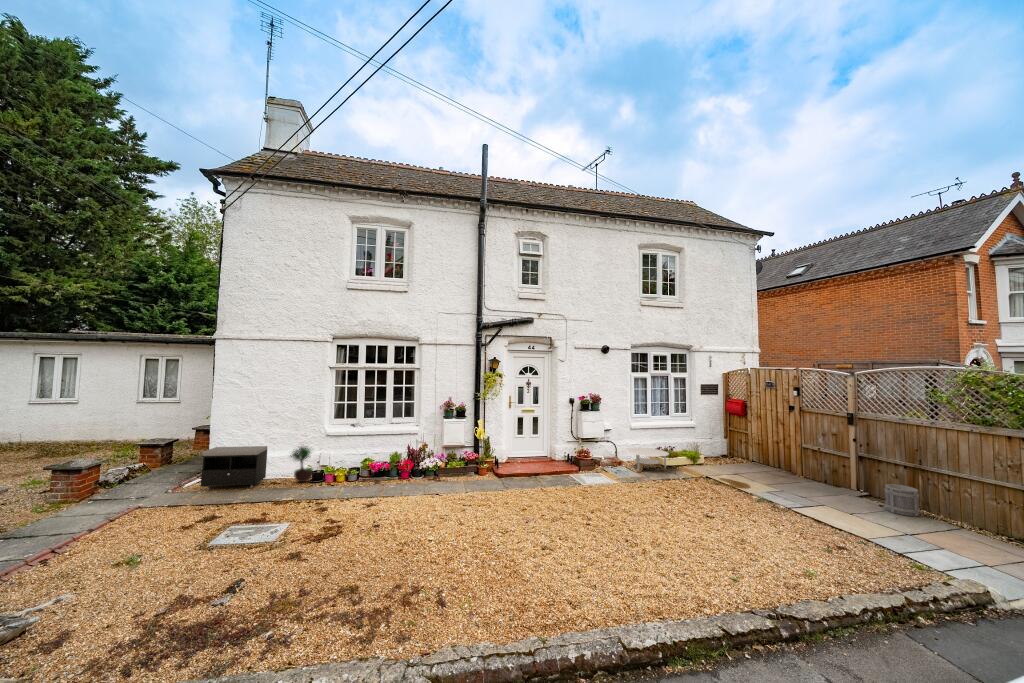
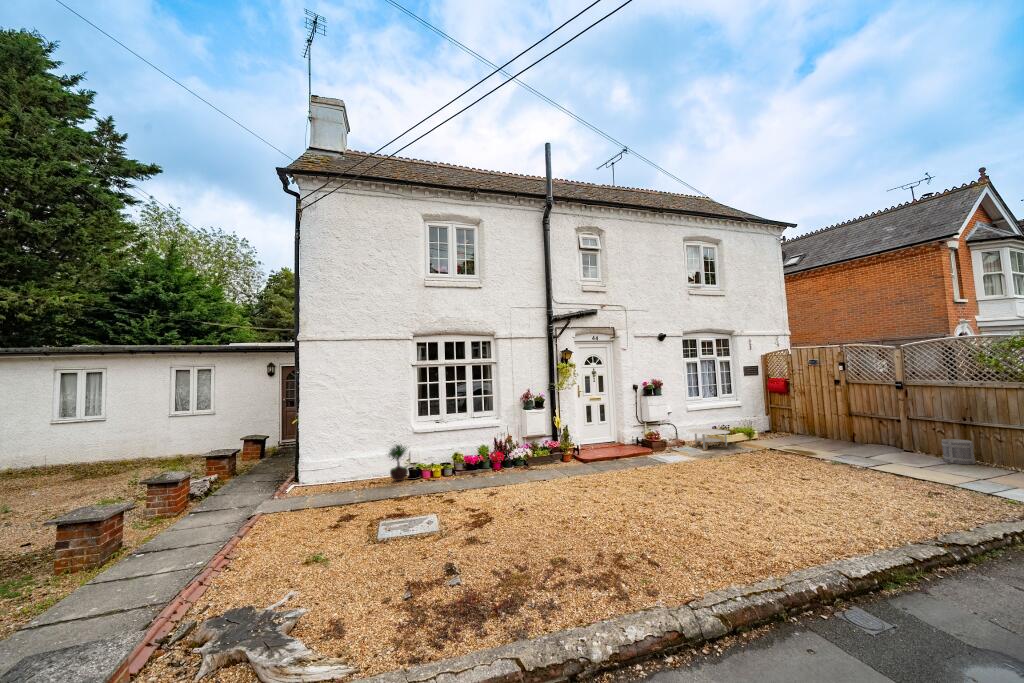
storage bench: present [201,446,267,489] -> none [304,447,359,494]

